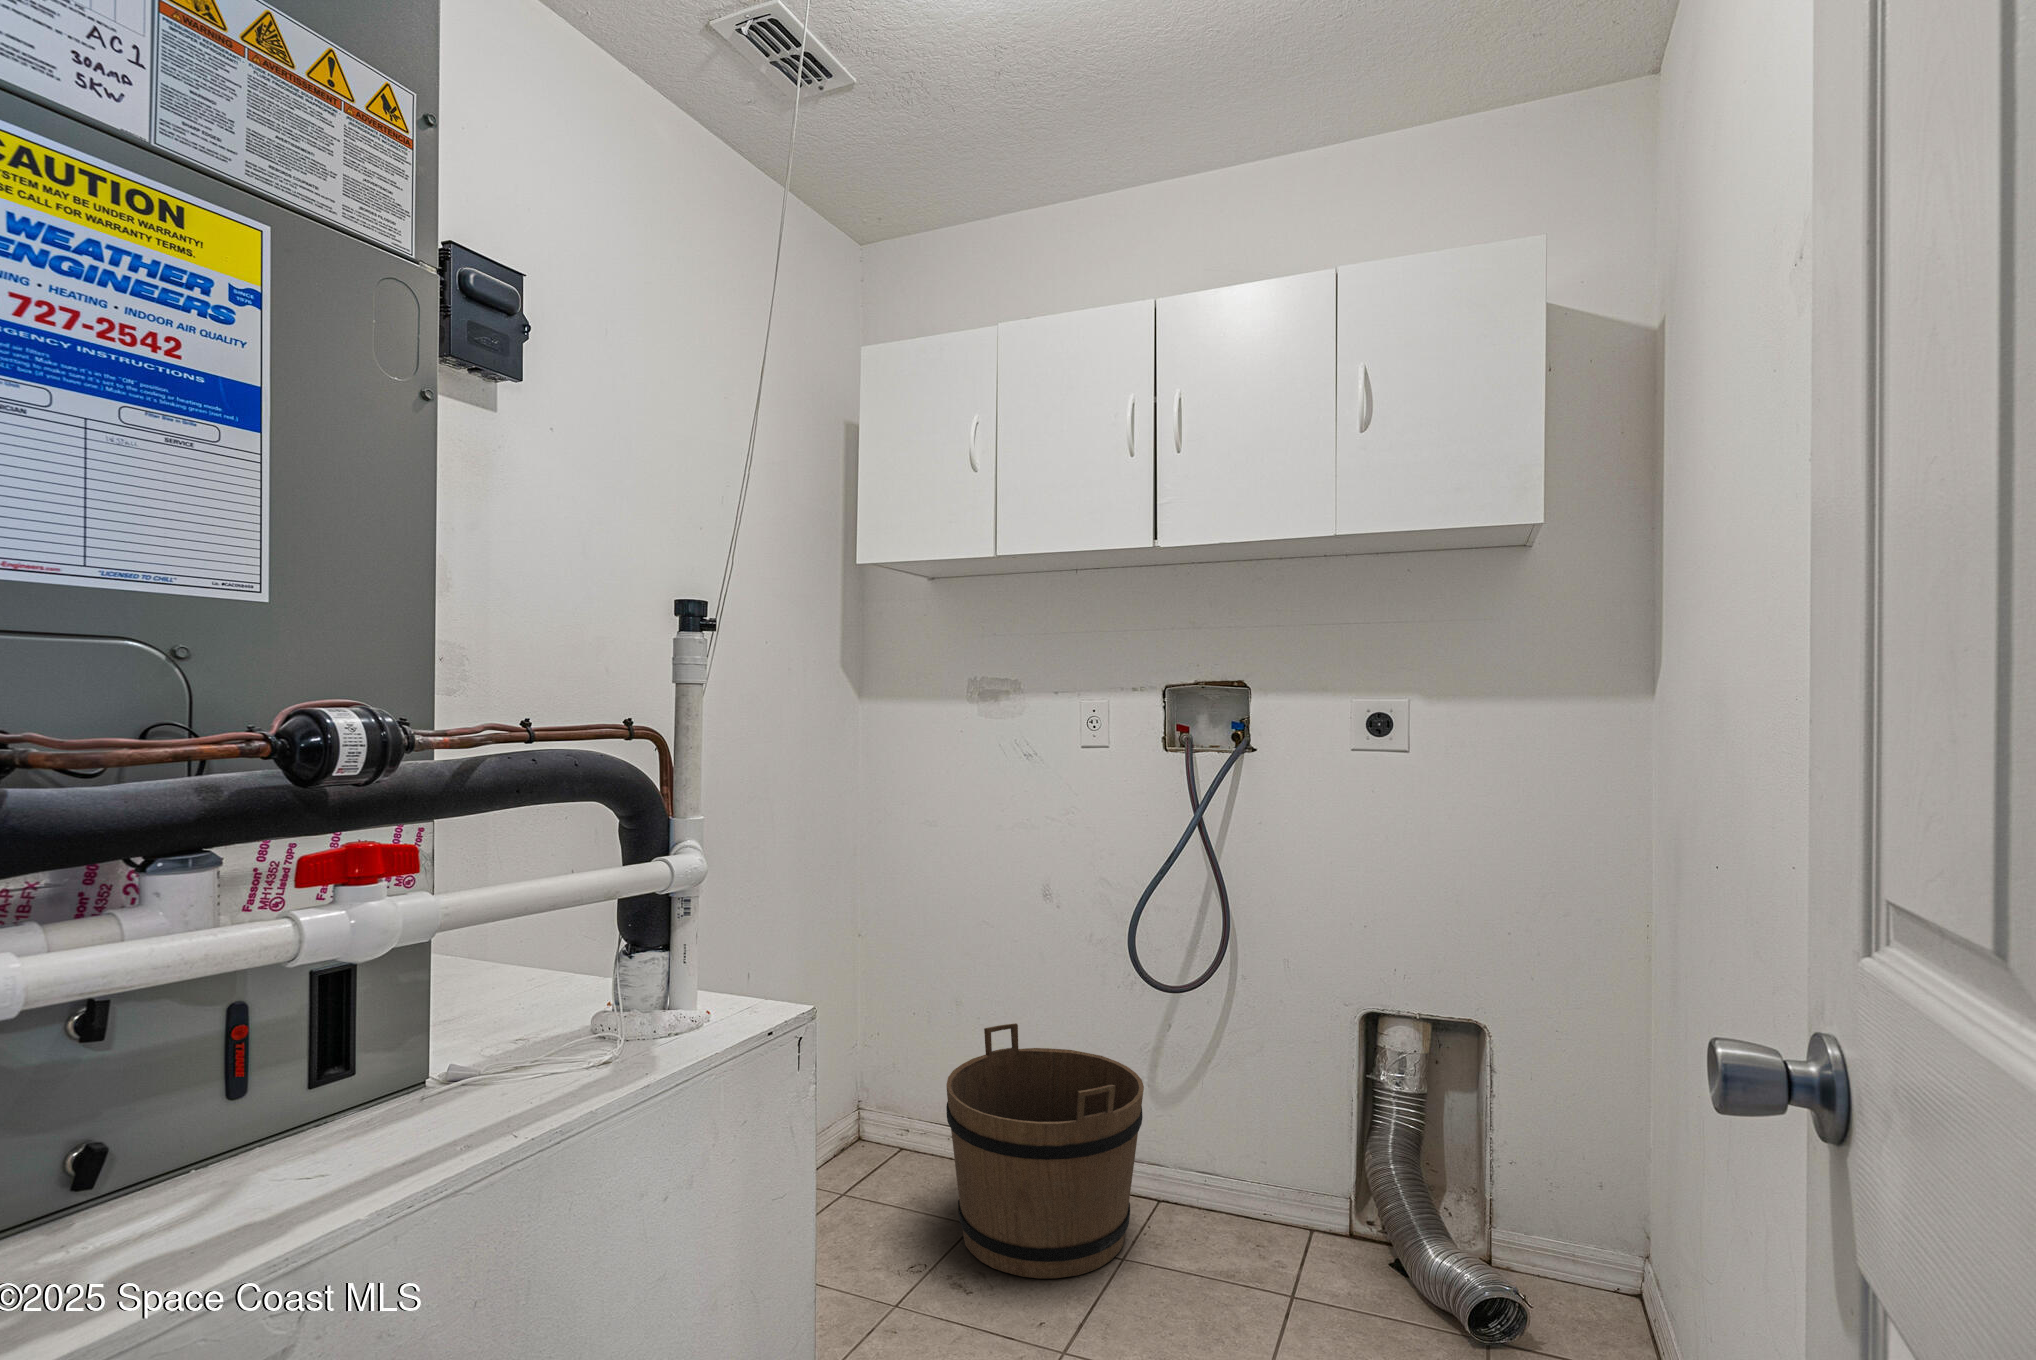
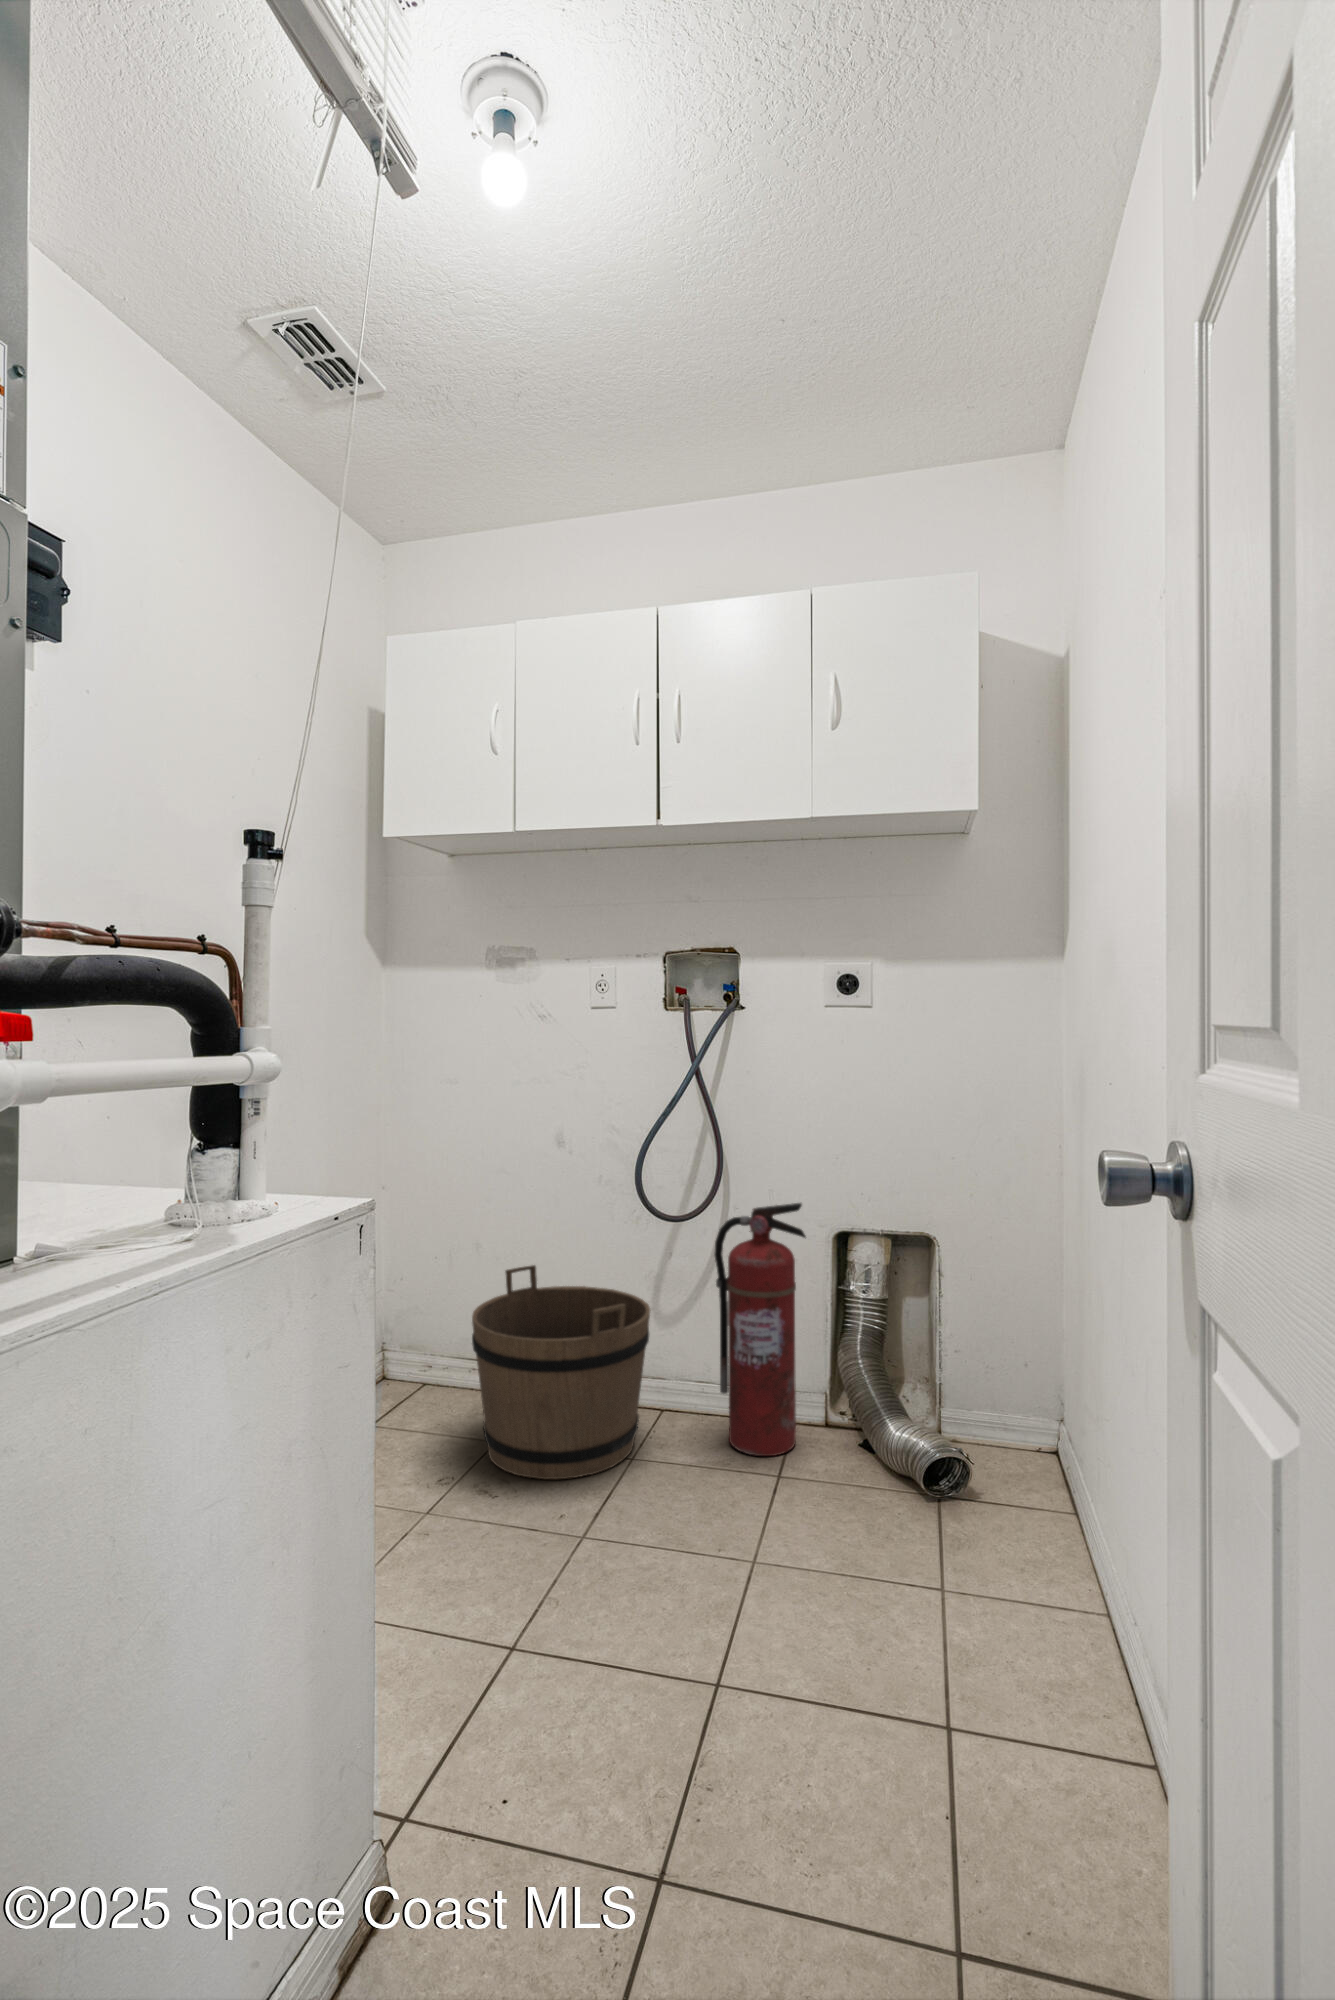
fire extinguisher: none [1217,975,1326,1270] -> present [714,1203,806,1456]

